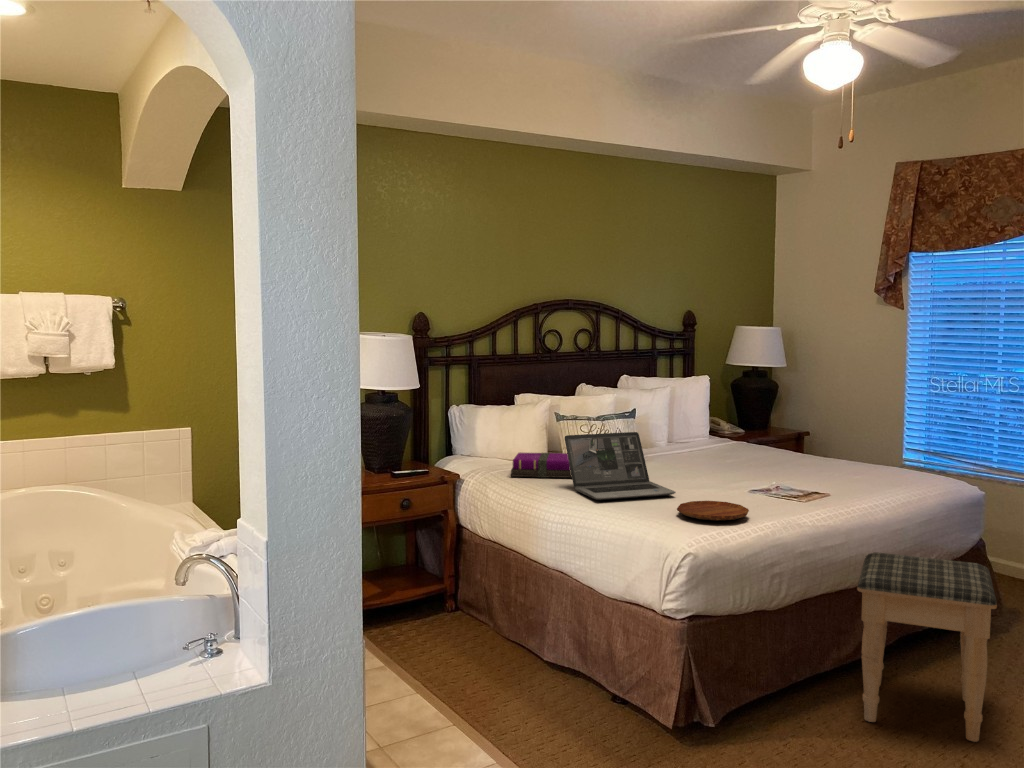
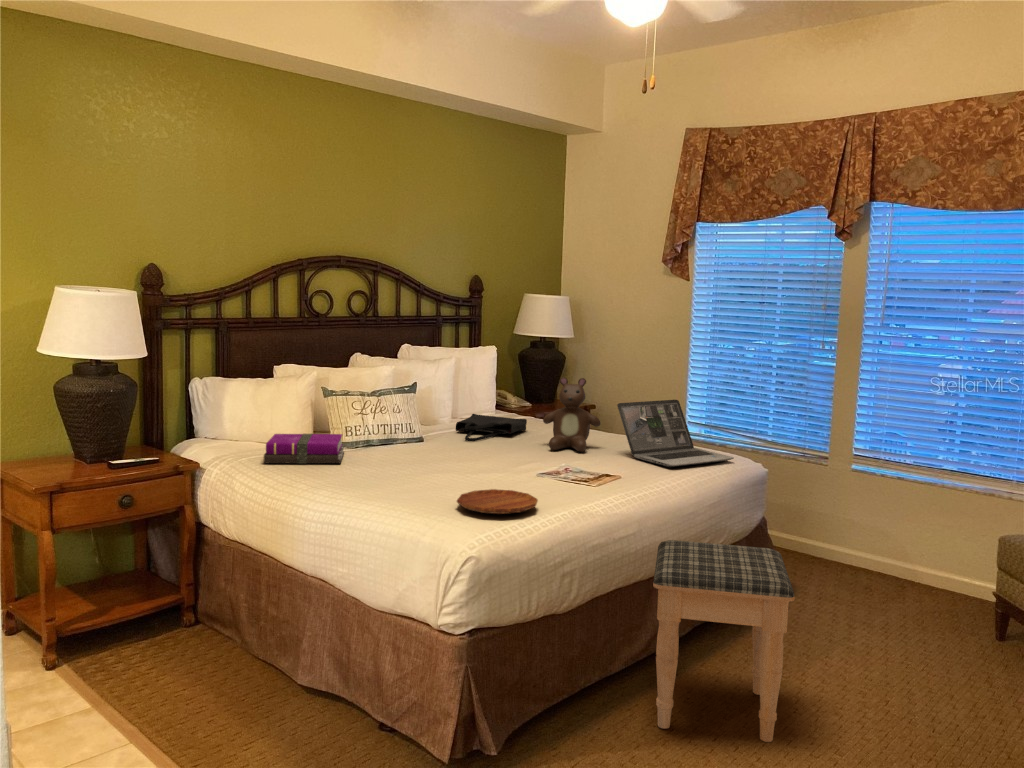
teddy bear: none [755,404,811,472] -> present [543,377,600,452]
laptop: present [565,432,676,500] -> present [617,400,734,467]
tote bag: none [673,438,740,462] -> present [456,414,527,441]

